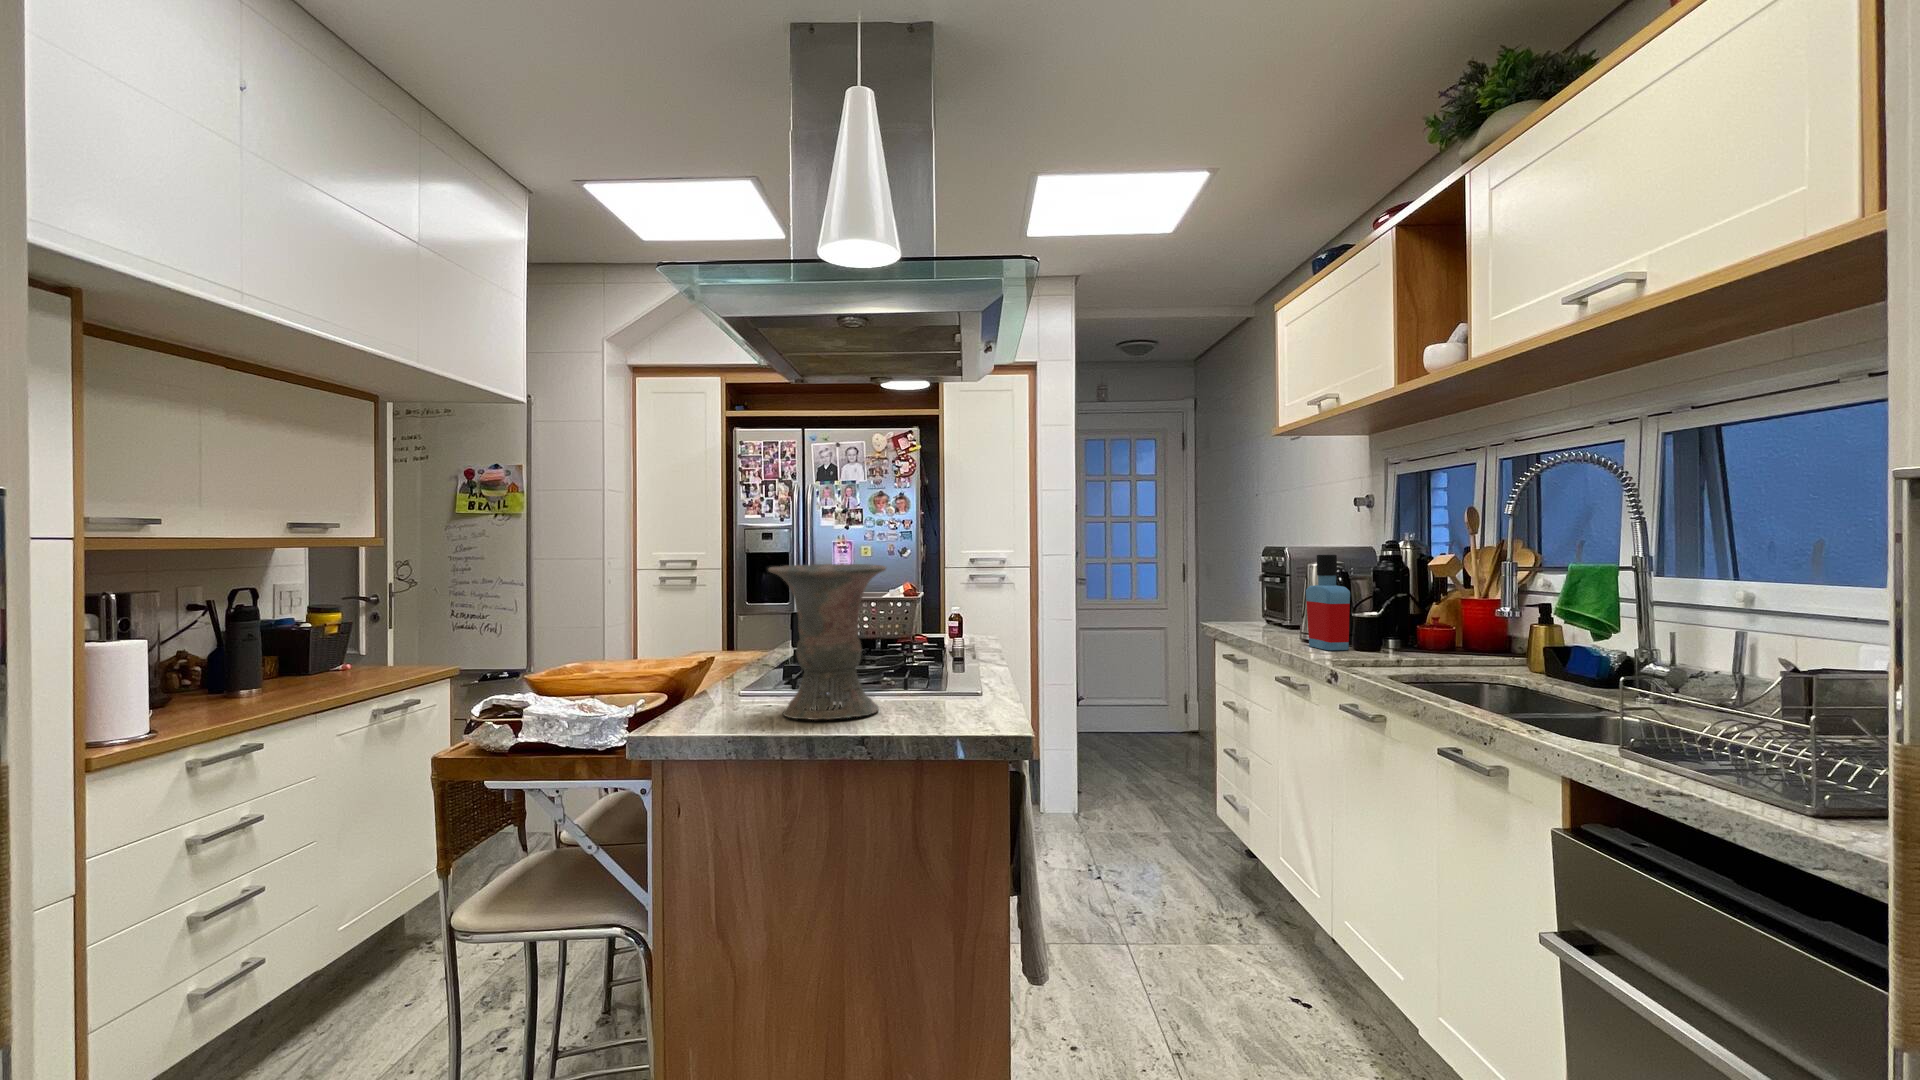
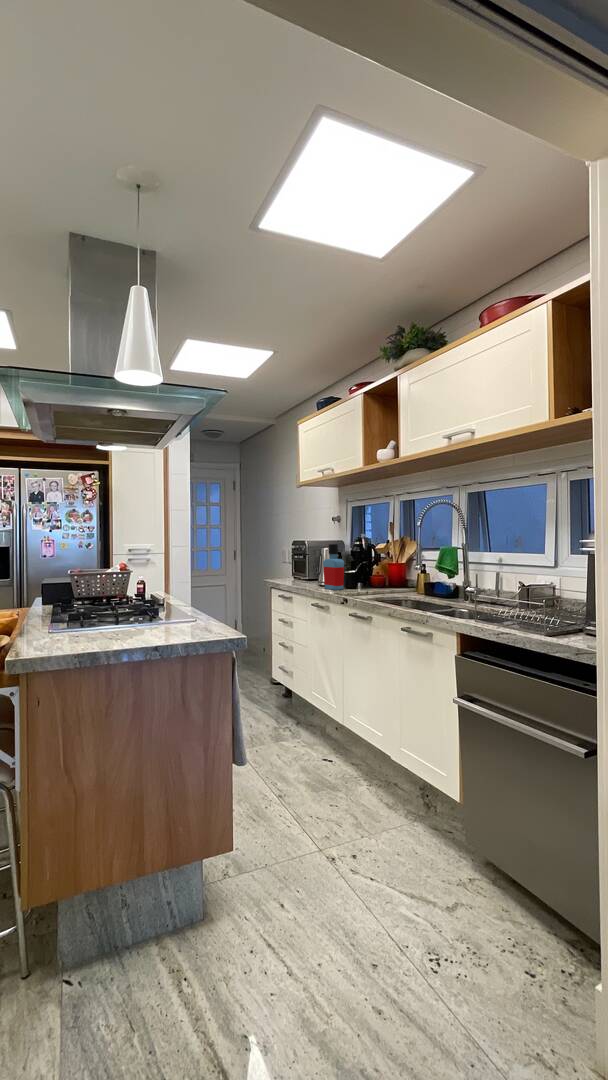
vase: present [768,564,886,720] -> none [73,548,149,641]

